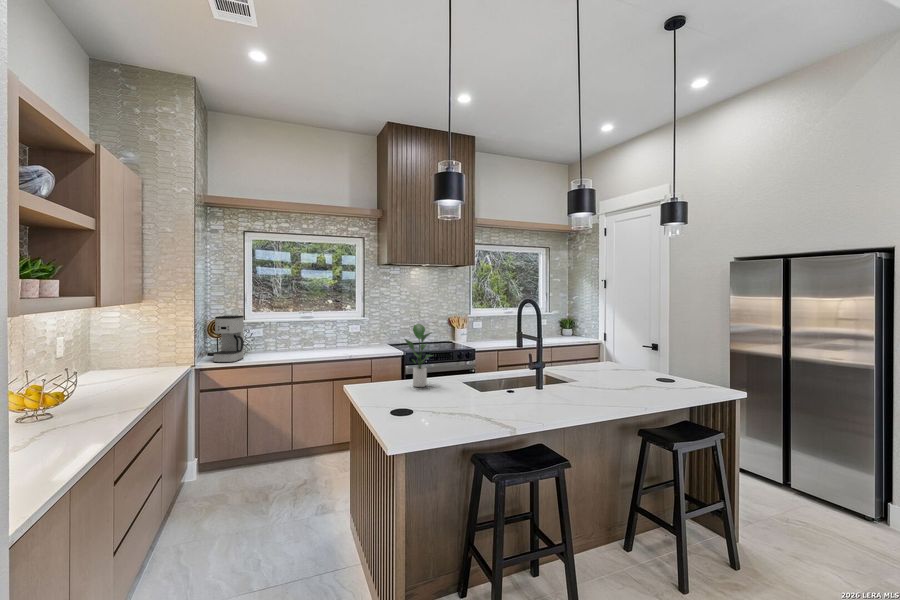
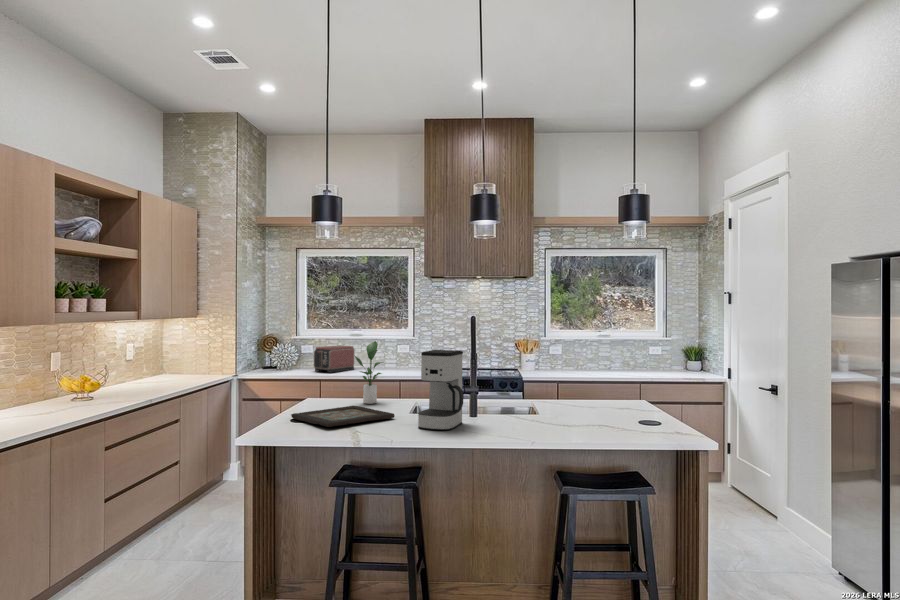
coffee maker: present [214,316,244,363] -> present [418,350,464,430]
toaster: none [274,328,311,355] -> present [314,346,354,373]
decorative tray: none [385,391,487,422] -> present [291,406,395,427]

